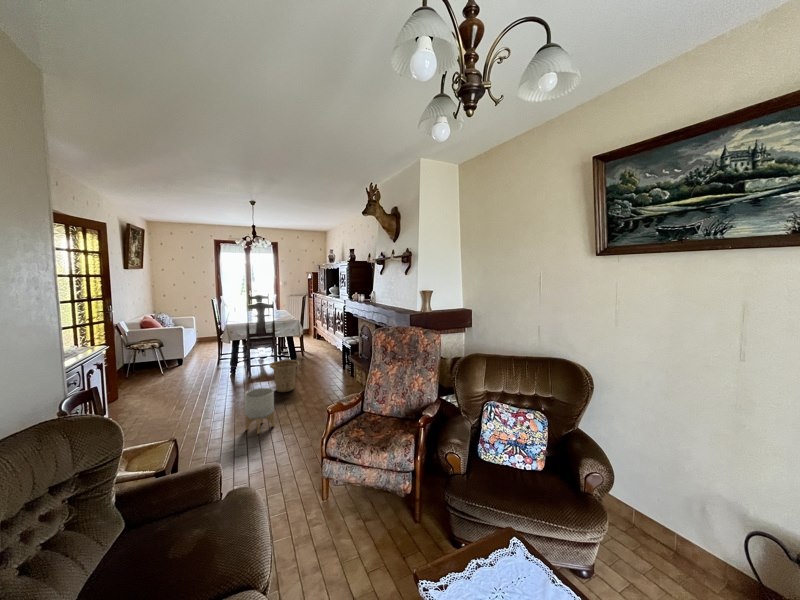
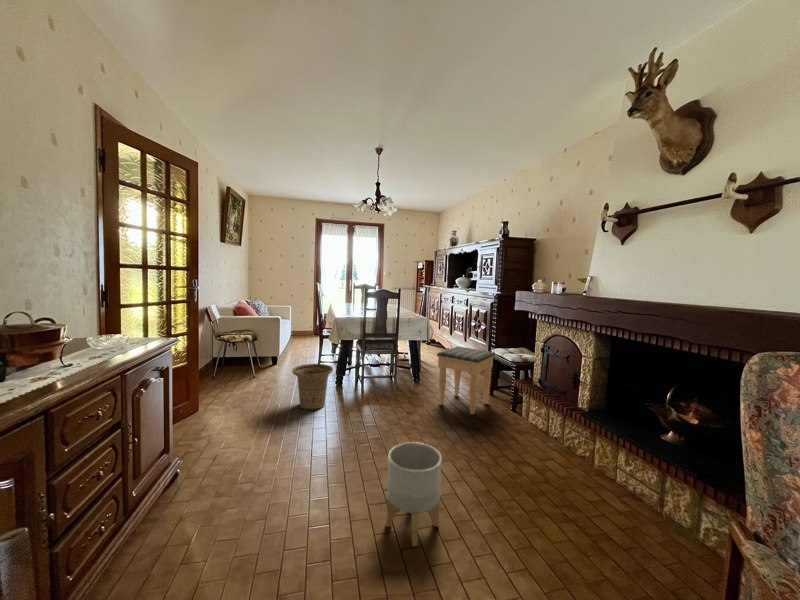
footstool: none [299,338,339,379] -> present [437,346,495,414]
basket: present [270,360,299,392] -> present [292,364,333,410]

